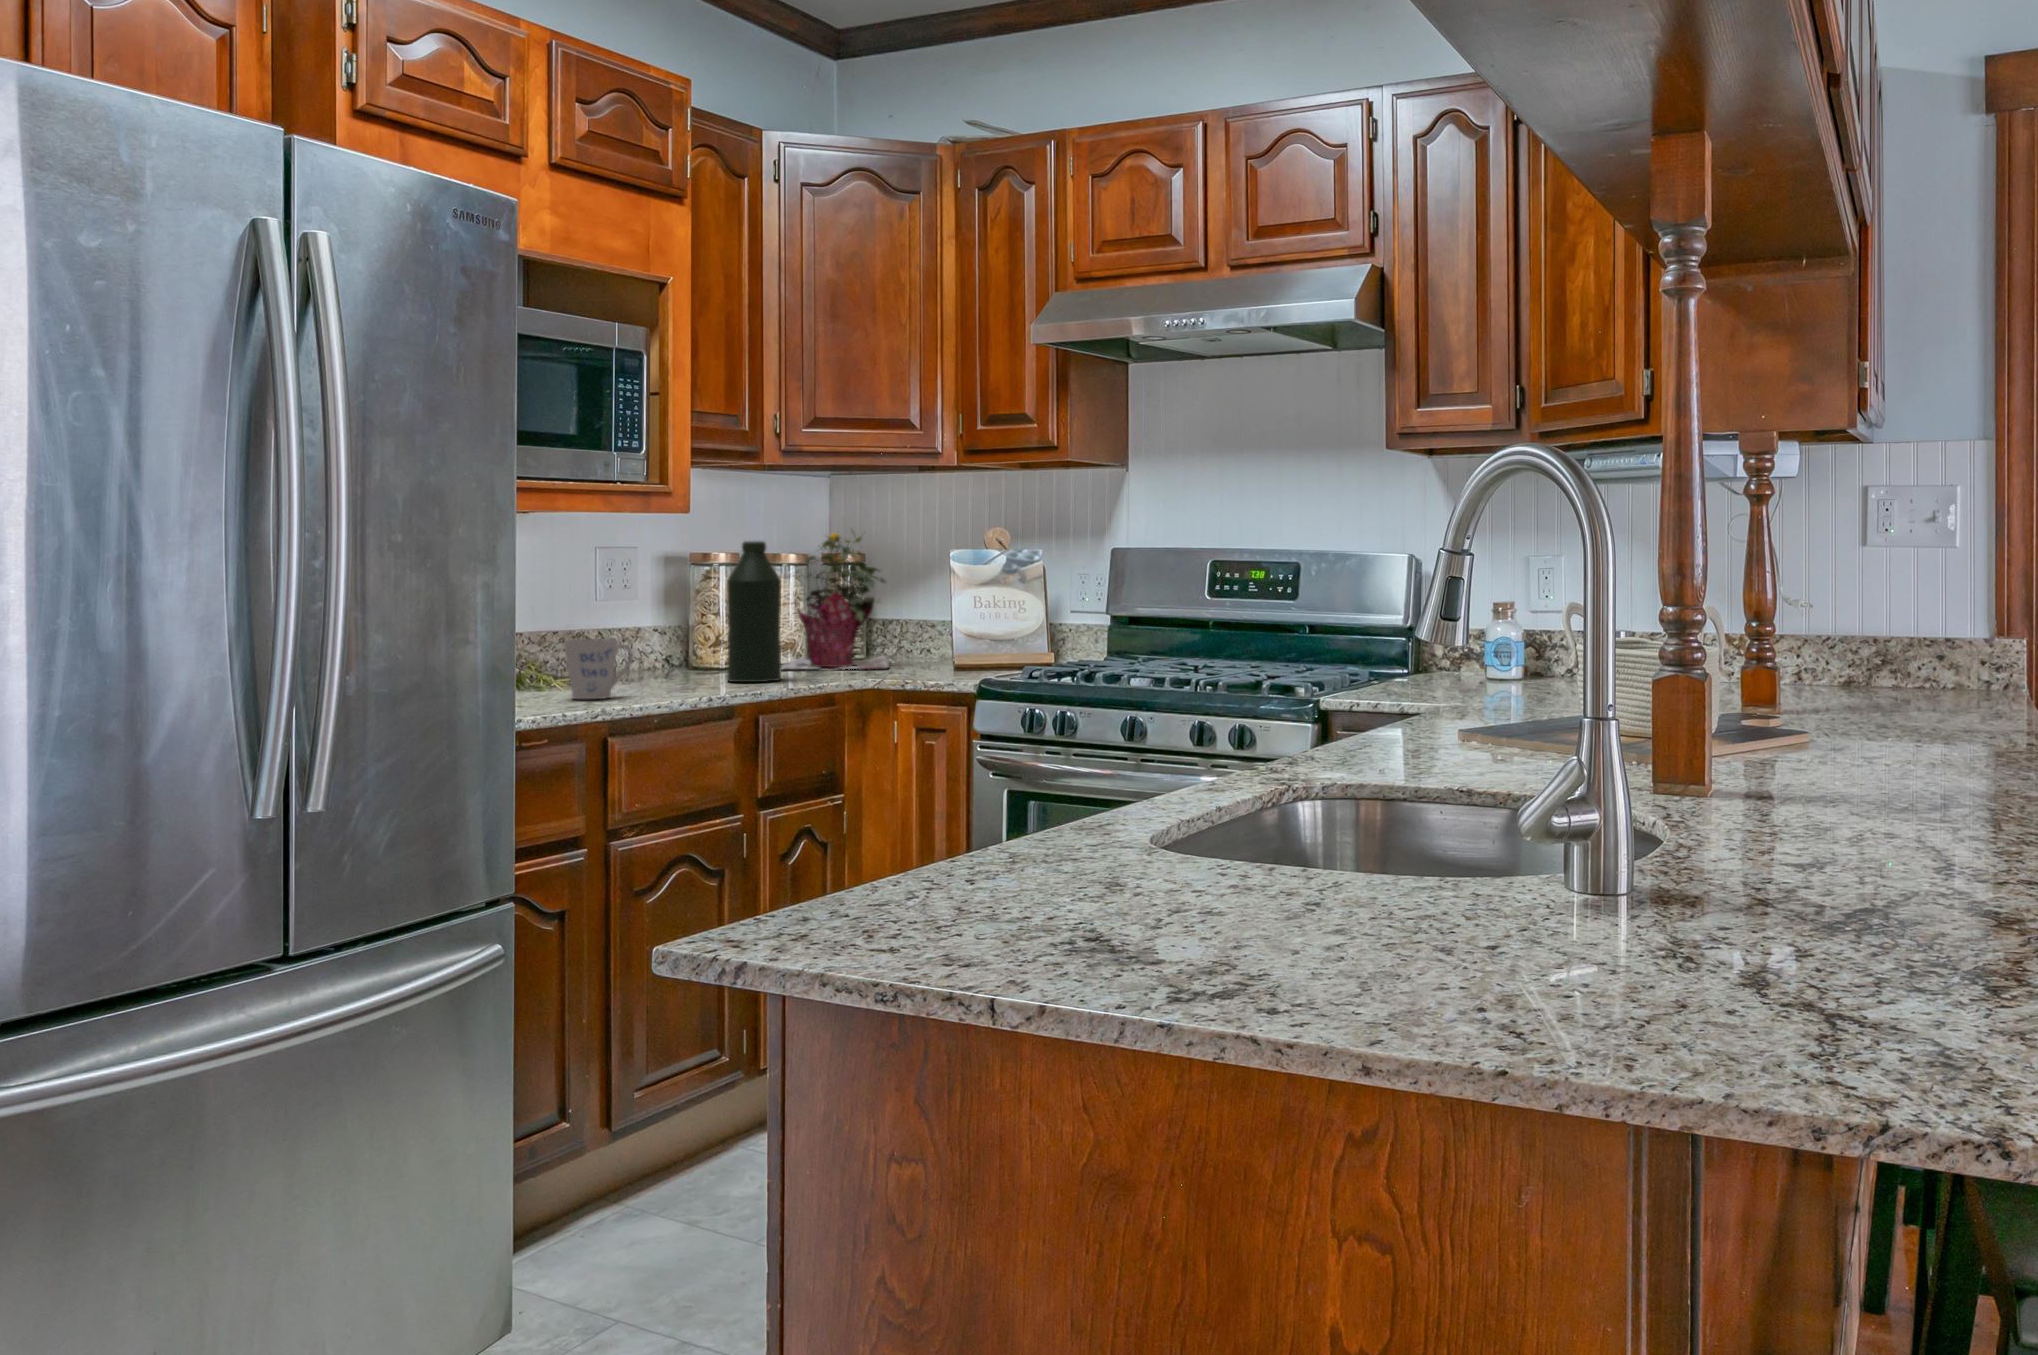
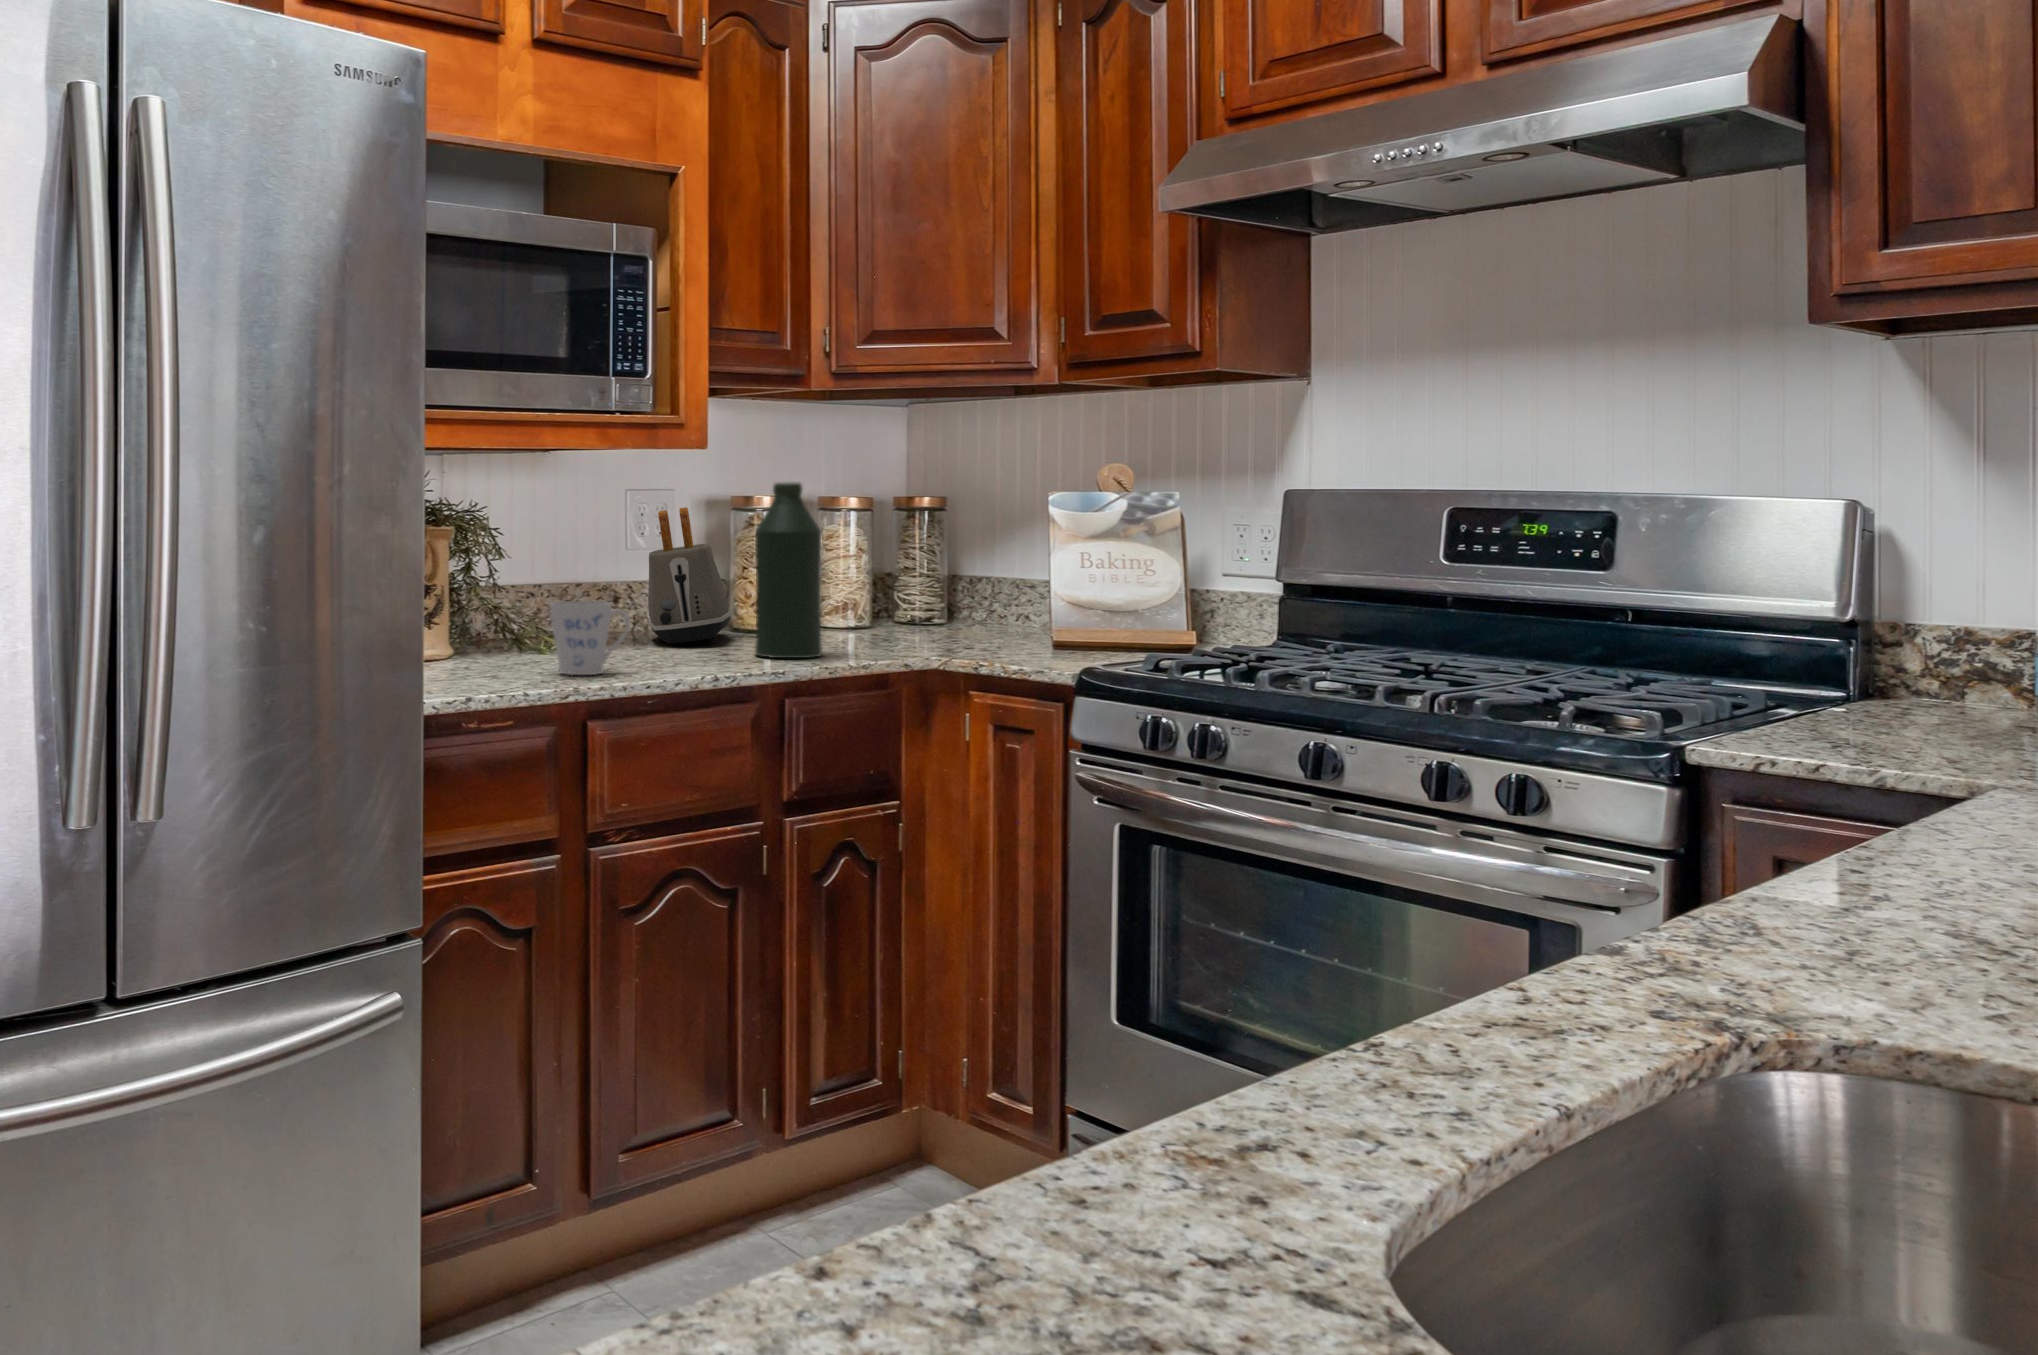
potted plant: present [781,530,891,669] -> none [827,465,981,644]
toaster: none [624,562,696,677] -> present [648,507,731,644]

